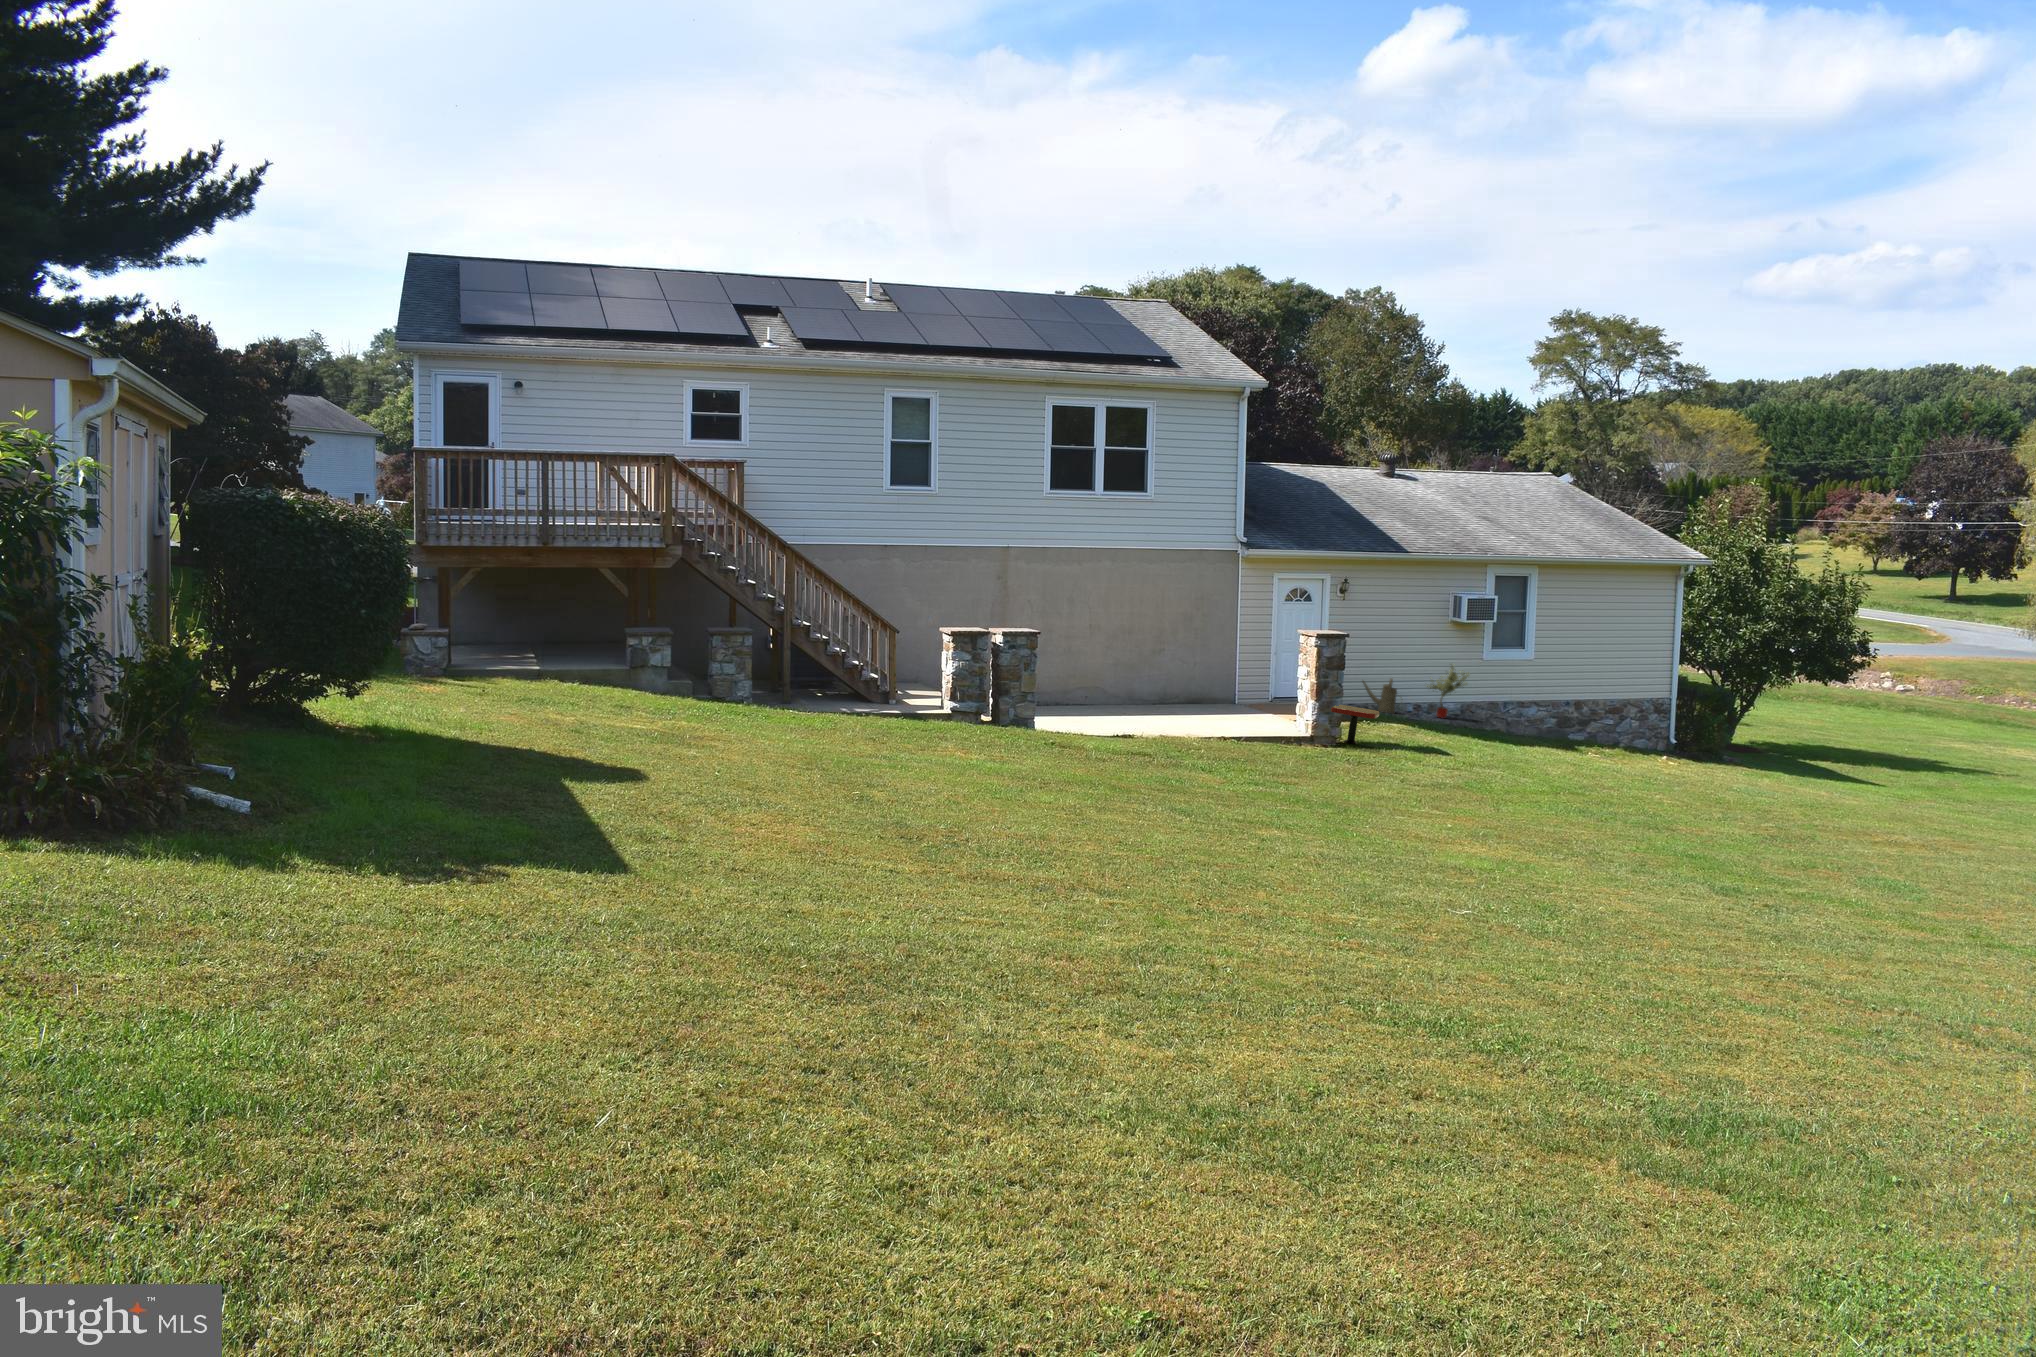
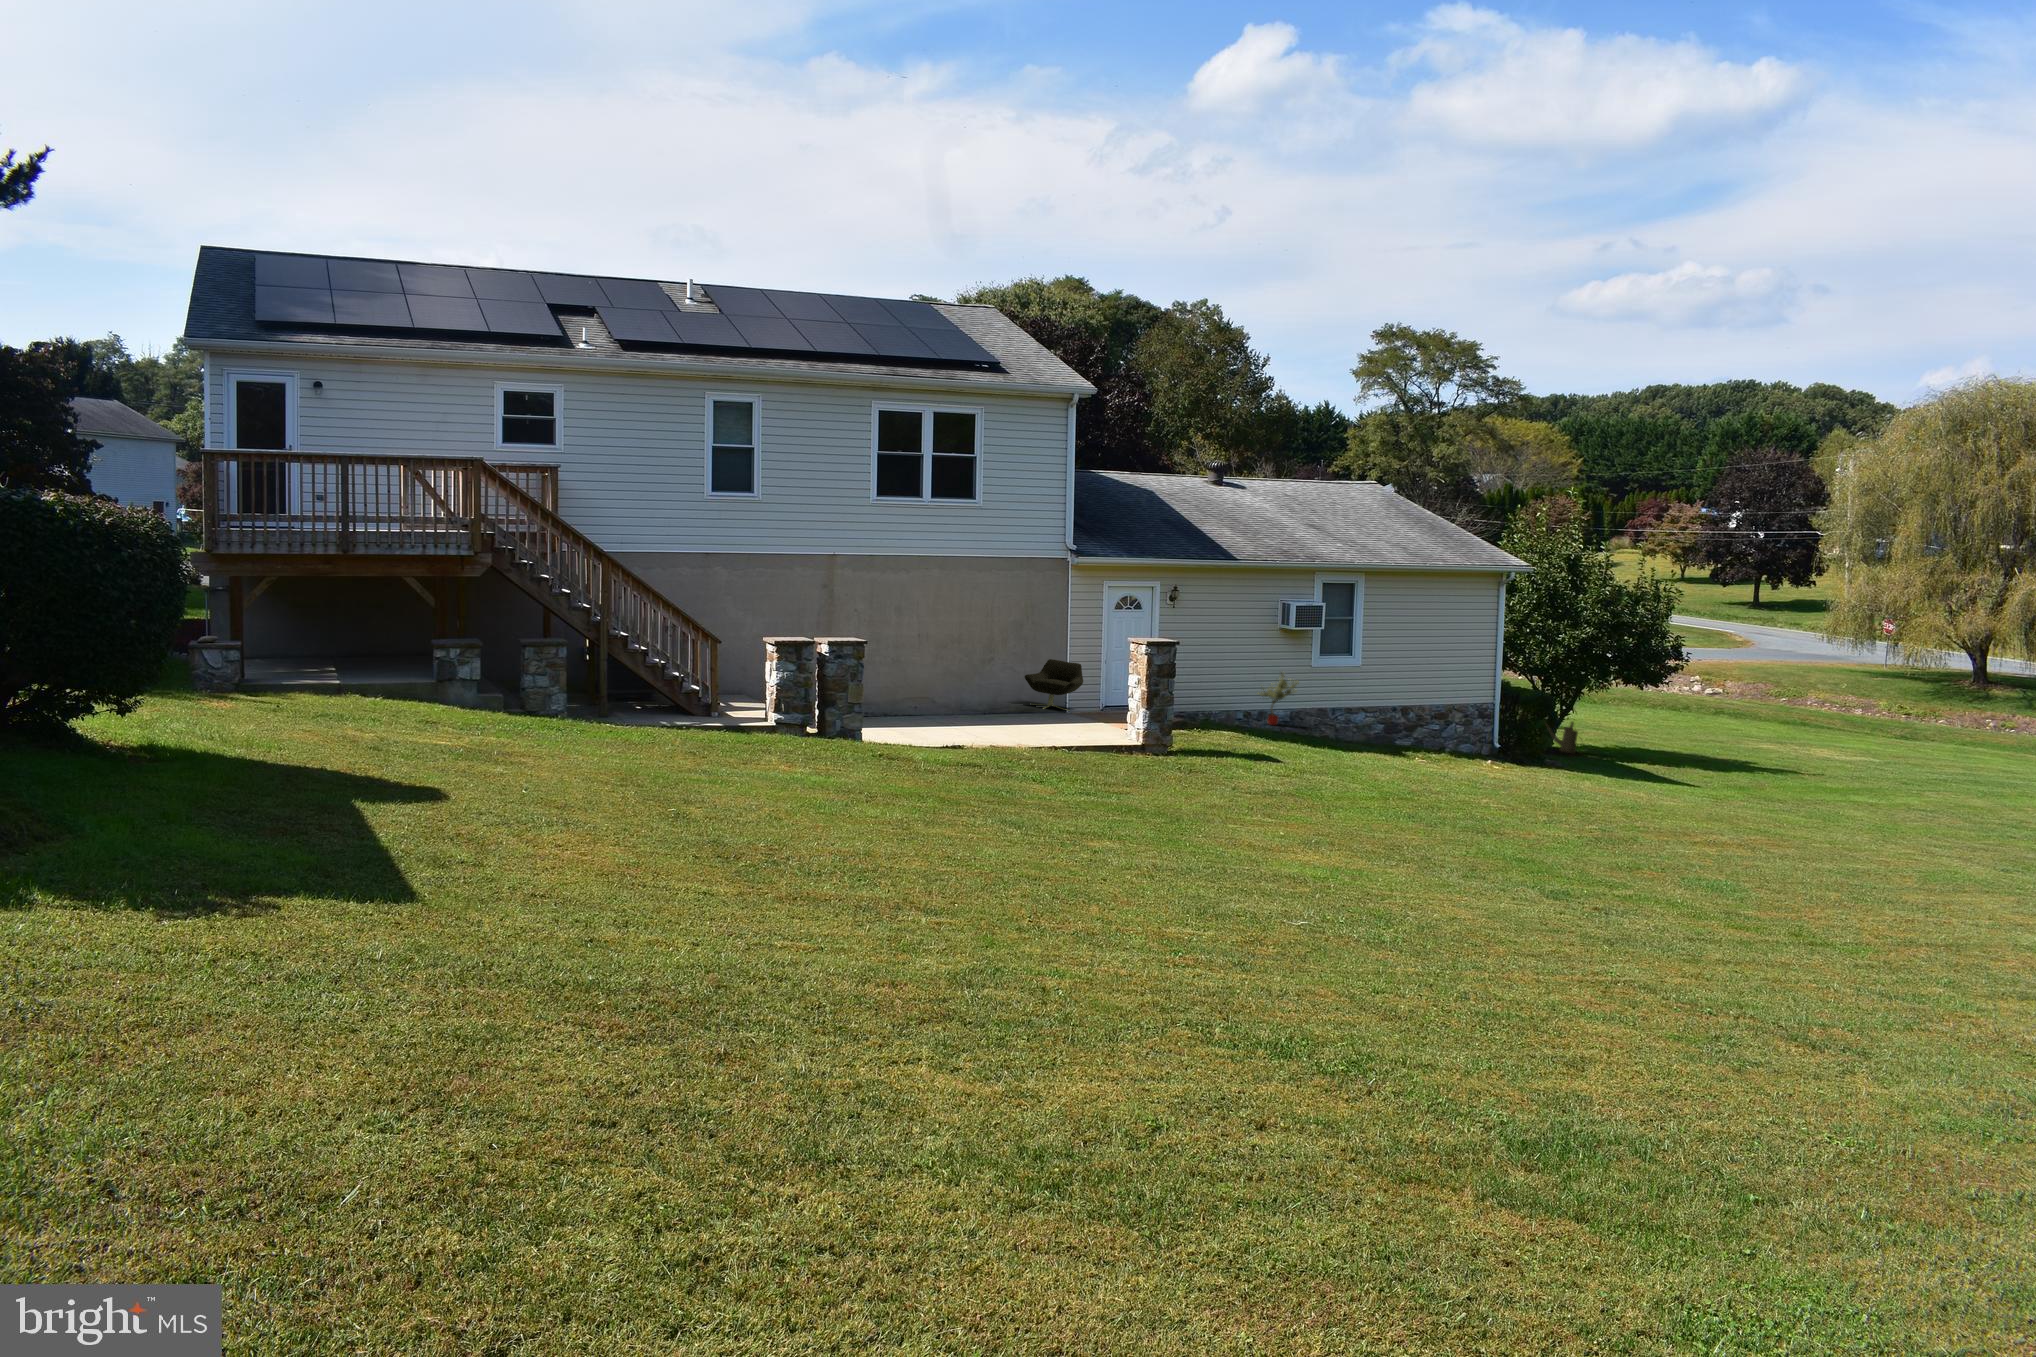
lounge chair: none [1189,650,1248,702] -> present [1025,659,1083,710]
watering can: present [1362,679,1397,714] -> present [1546,722,1578,753]
pedestal table: present [1331,705,1379,744] -> none [1165,713,1213,751]

